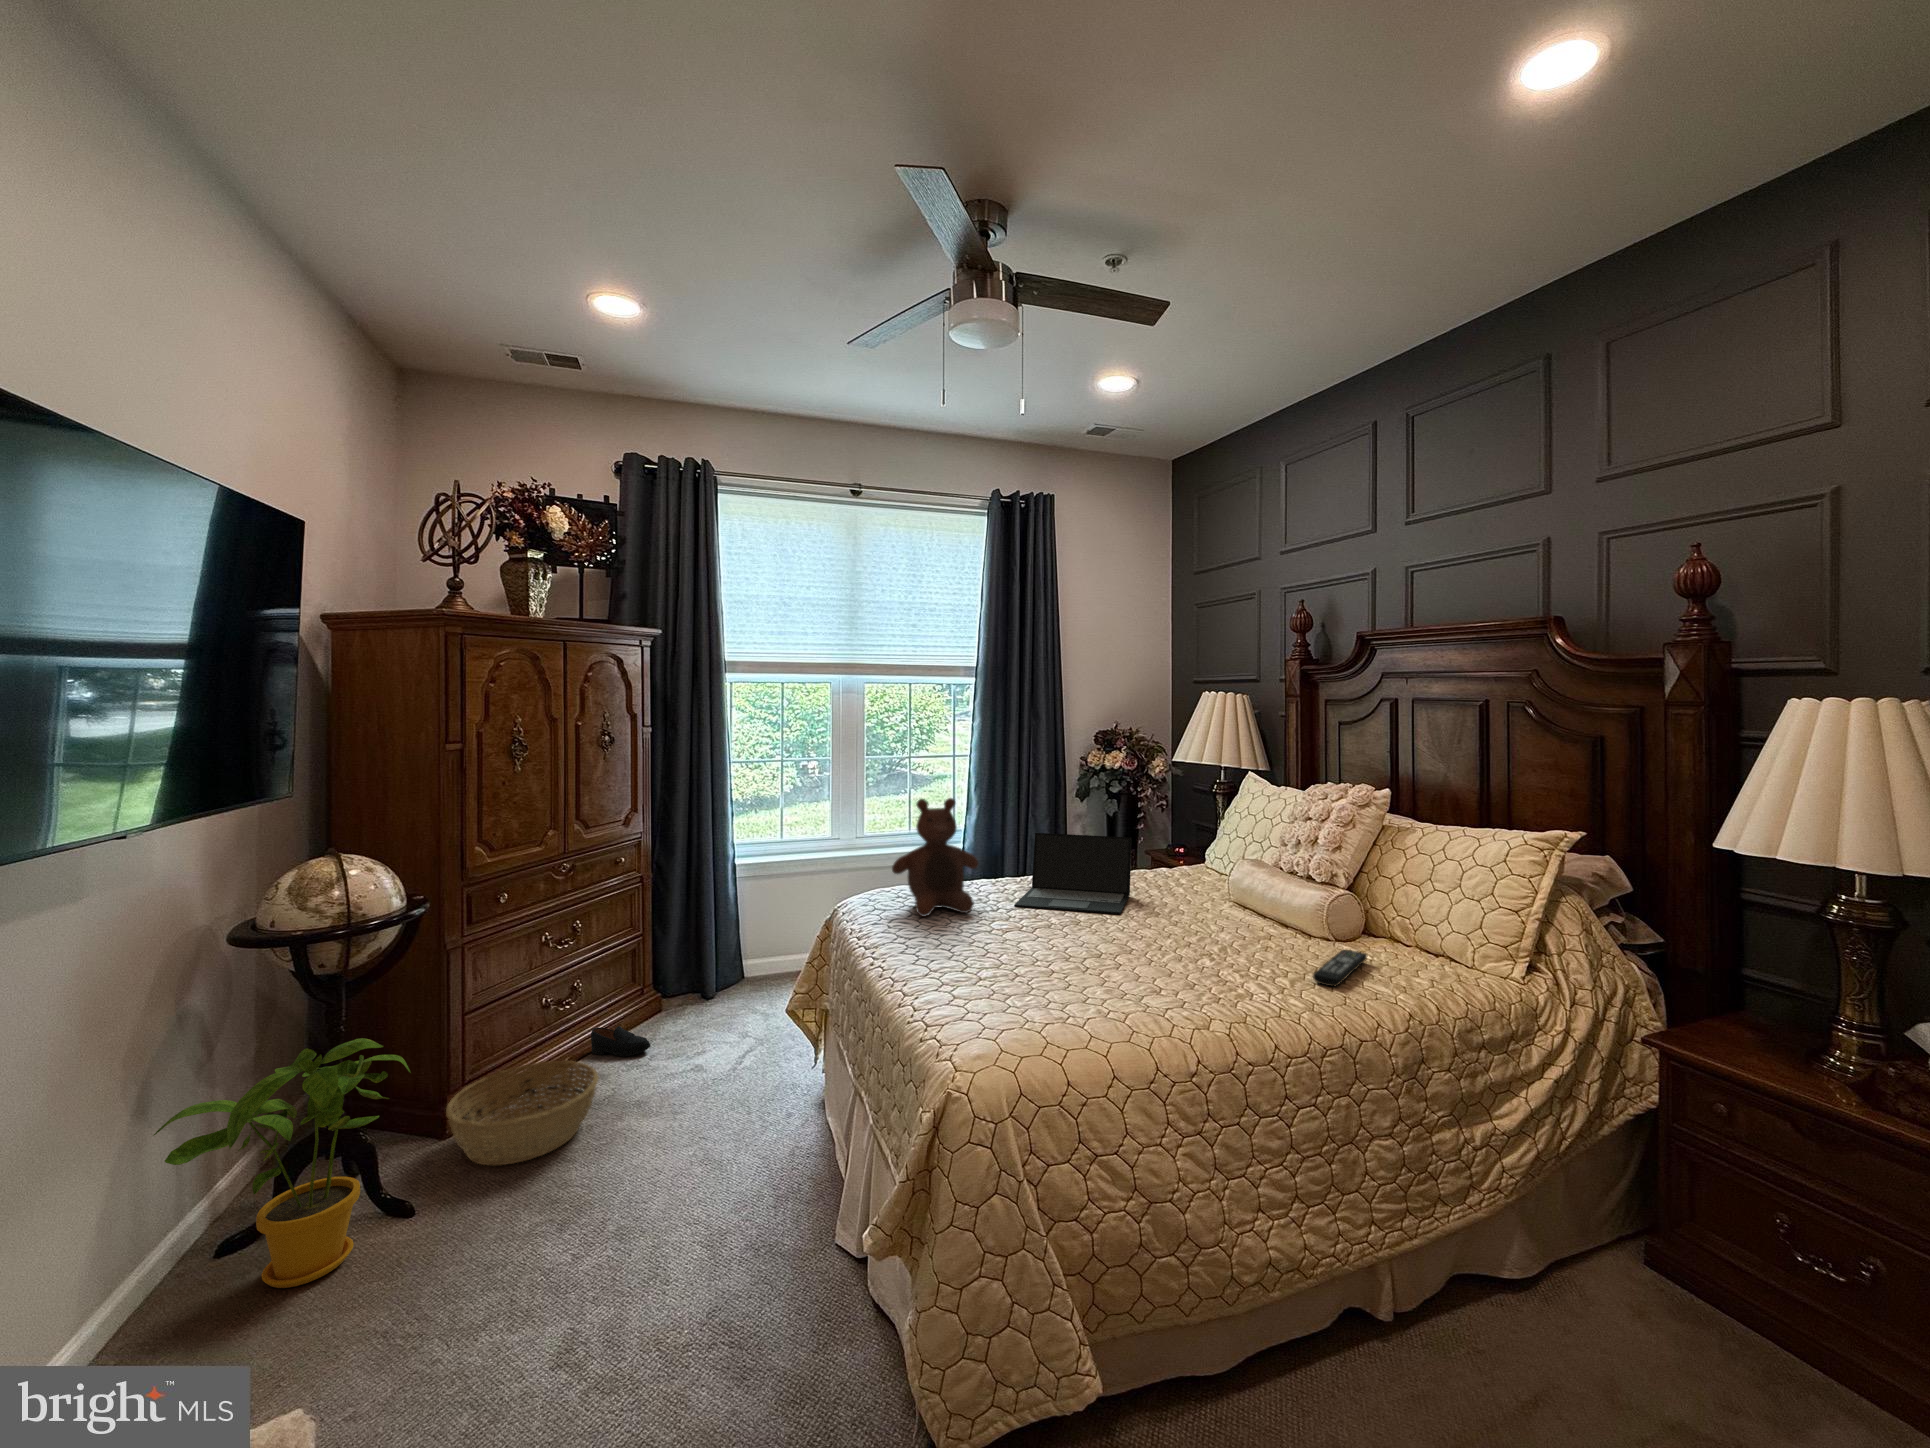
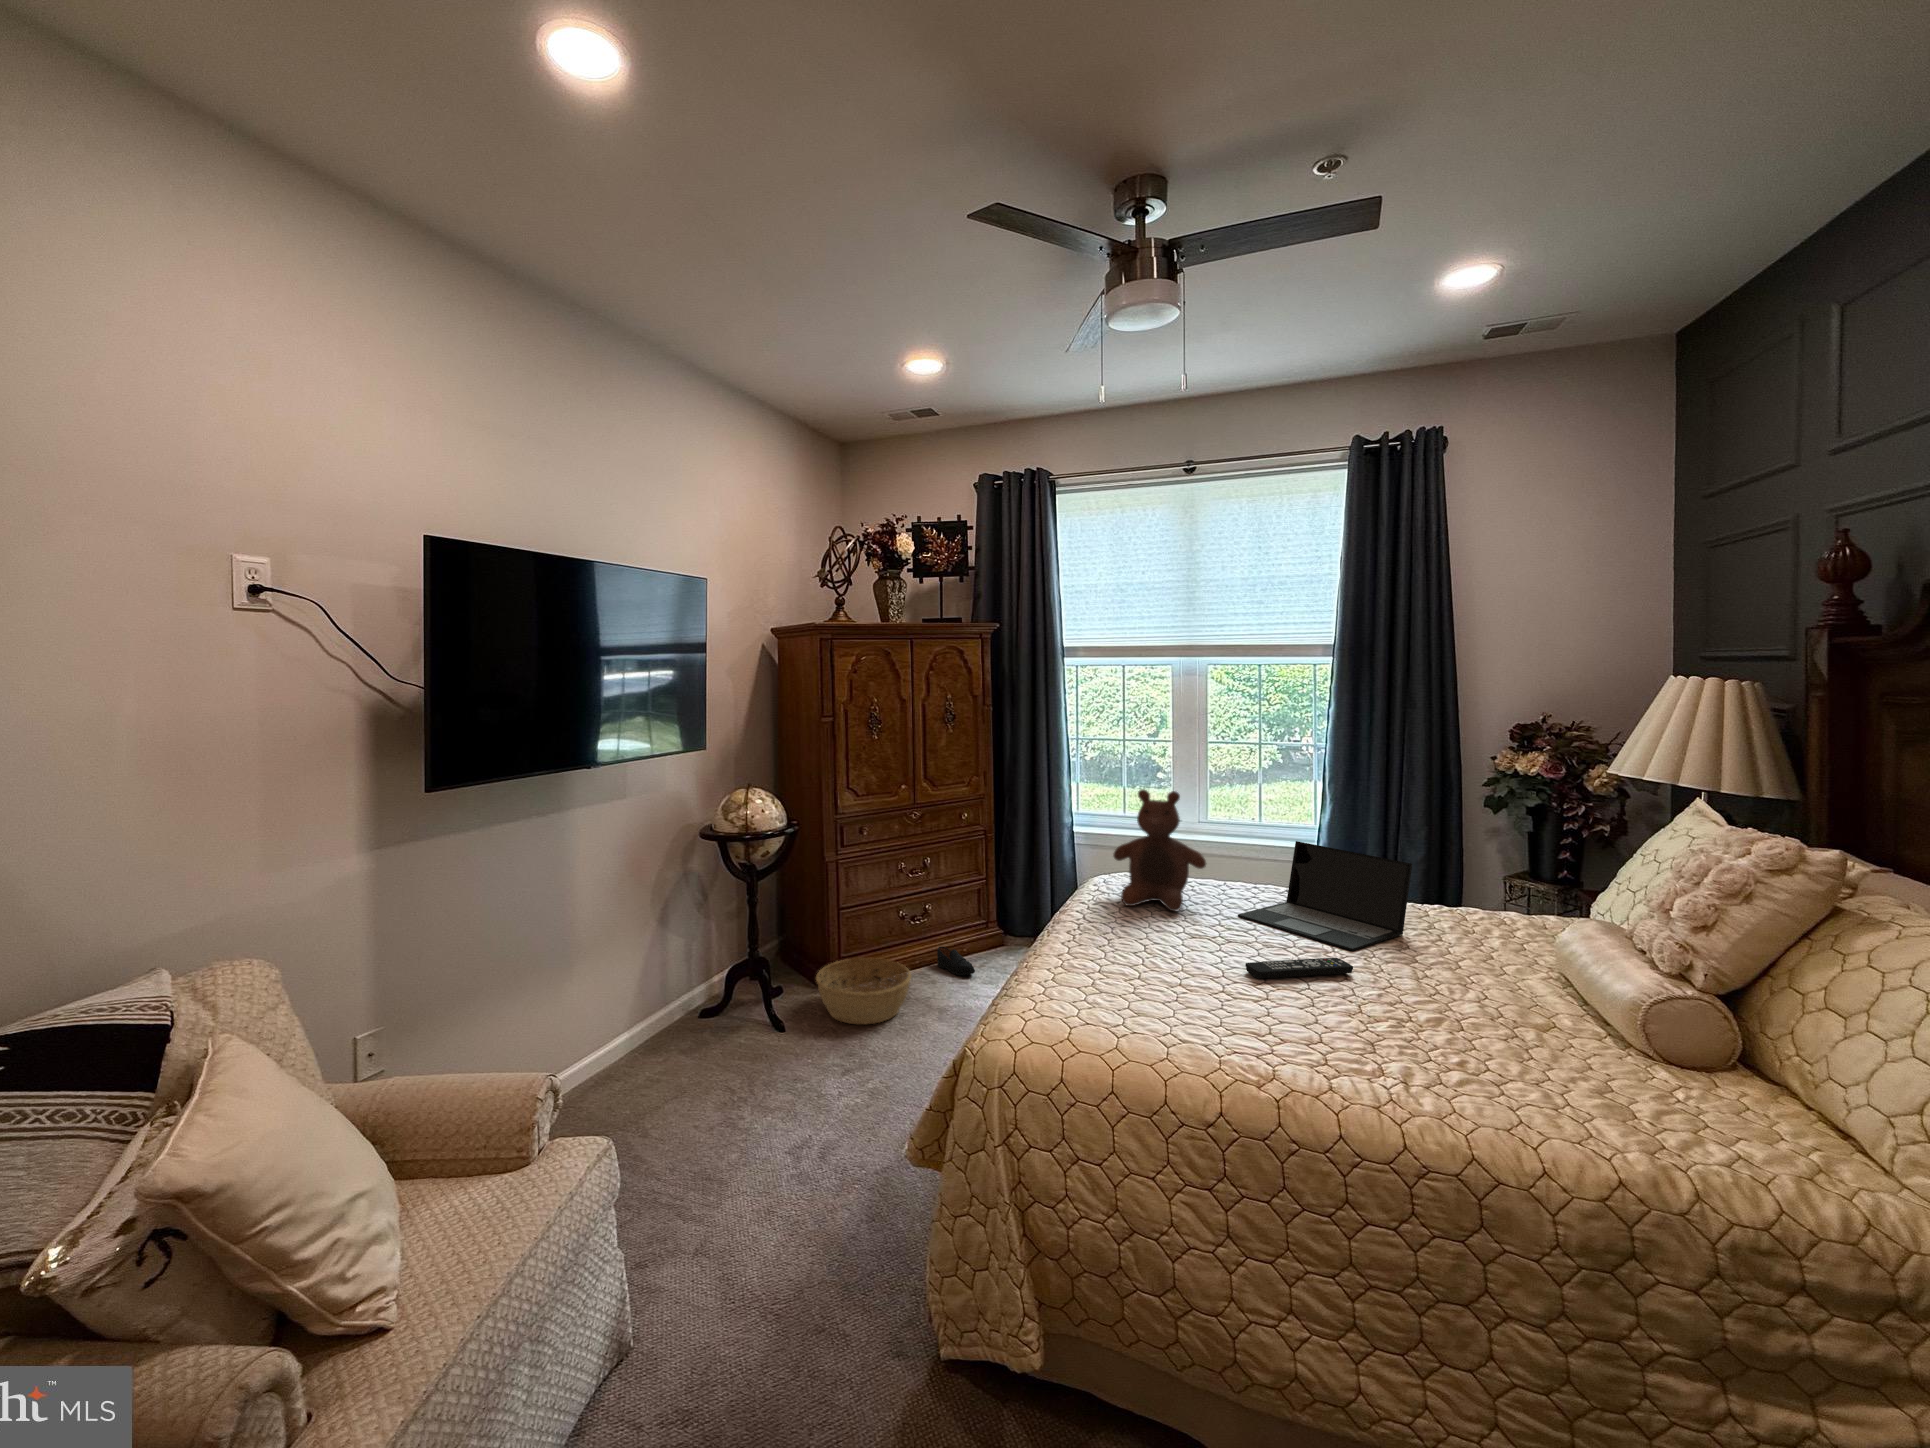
remote control: present [1313,950,1367,987] -> present [1245,958,1353,978]
house plant: present [153,1038,411,1288] -> none [663,905,779,1049]

